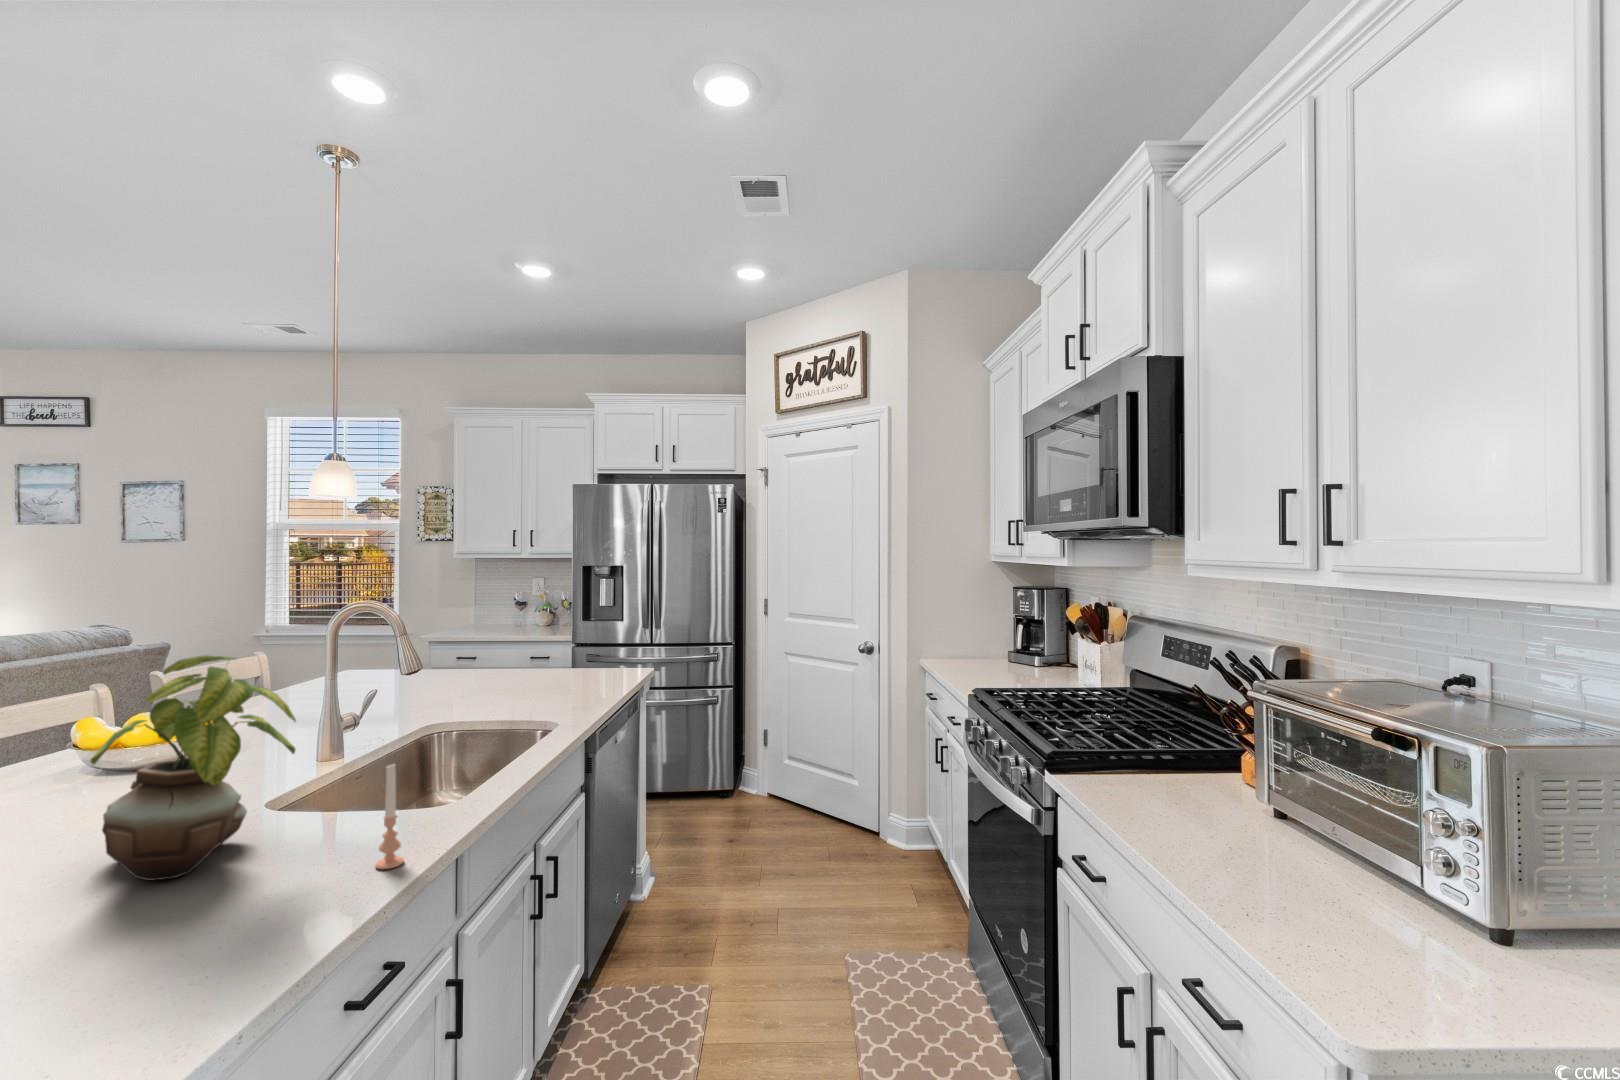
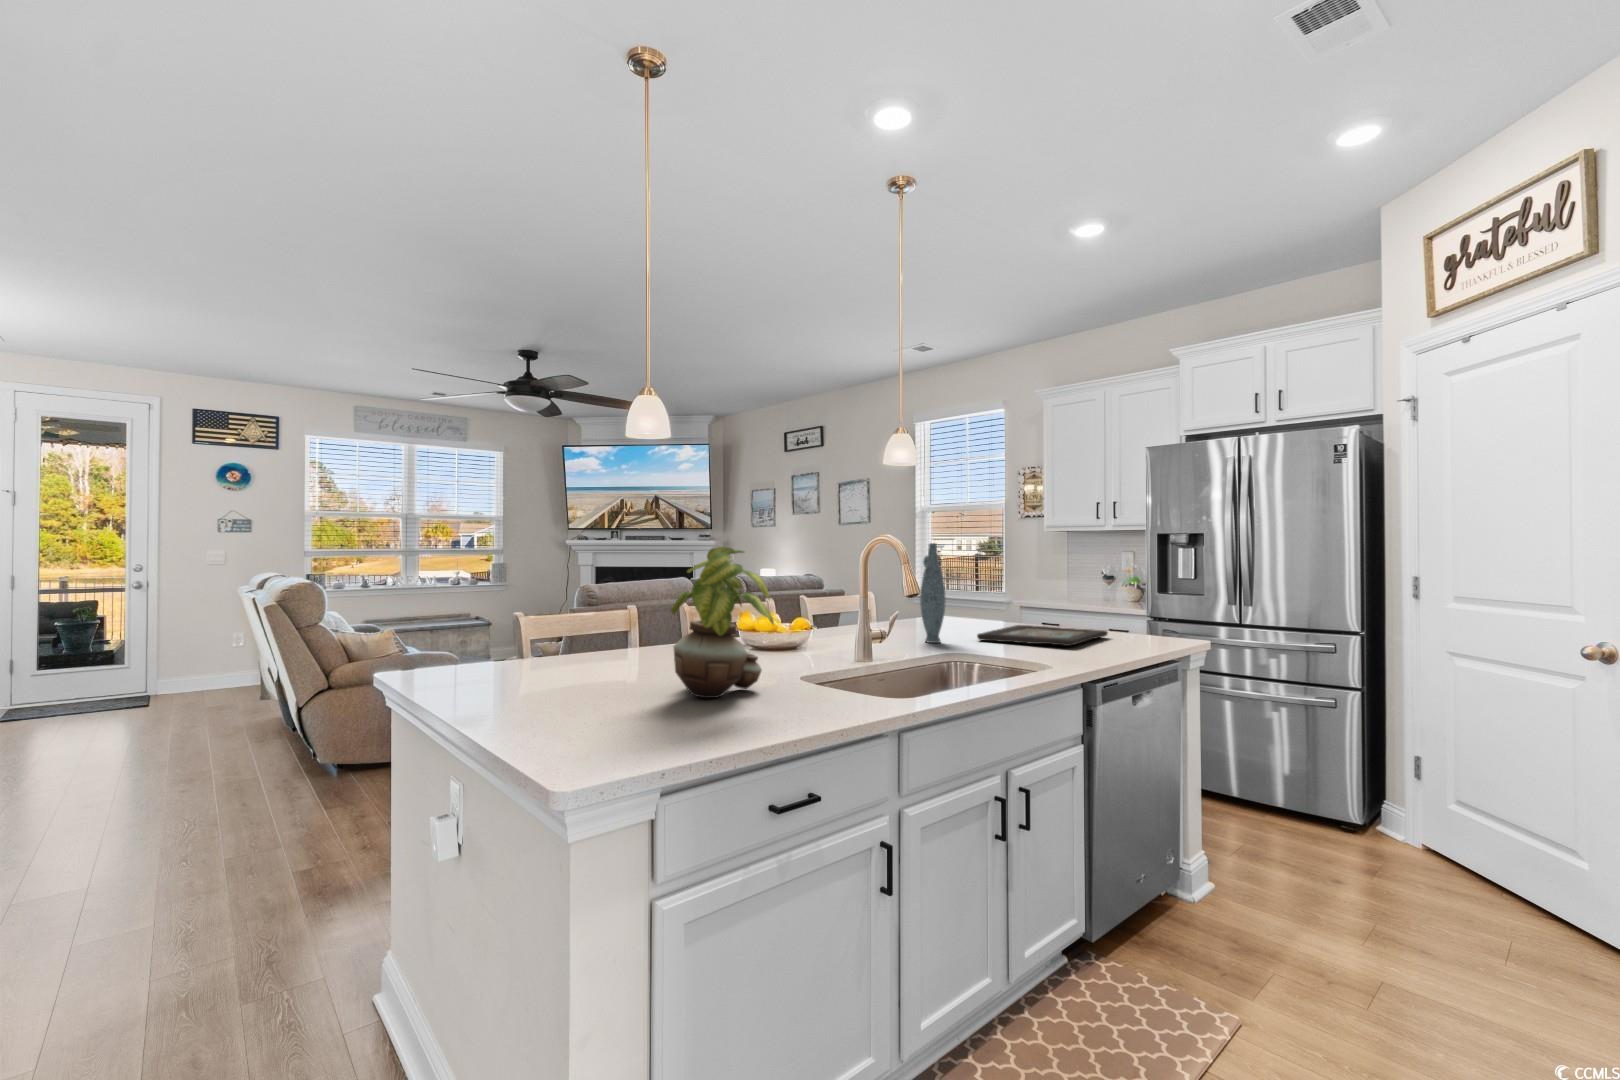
vase: none [379,598,411,712] -> present [920,543,945,643]
decorative tray: none [443,671,567,700] -> present [977,625,1108,646]
candle: present [375,764,404,869] -> none [805,636,826,721]

